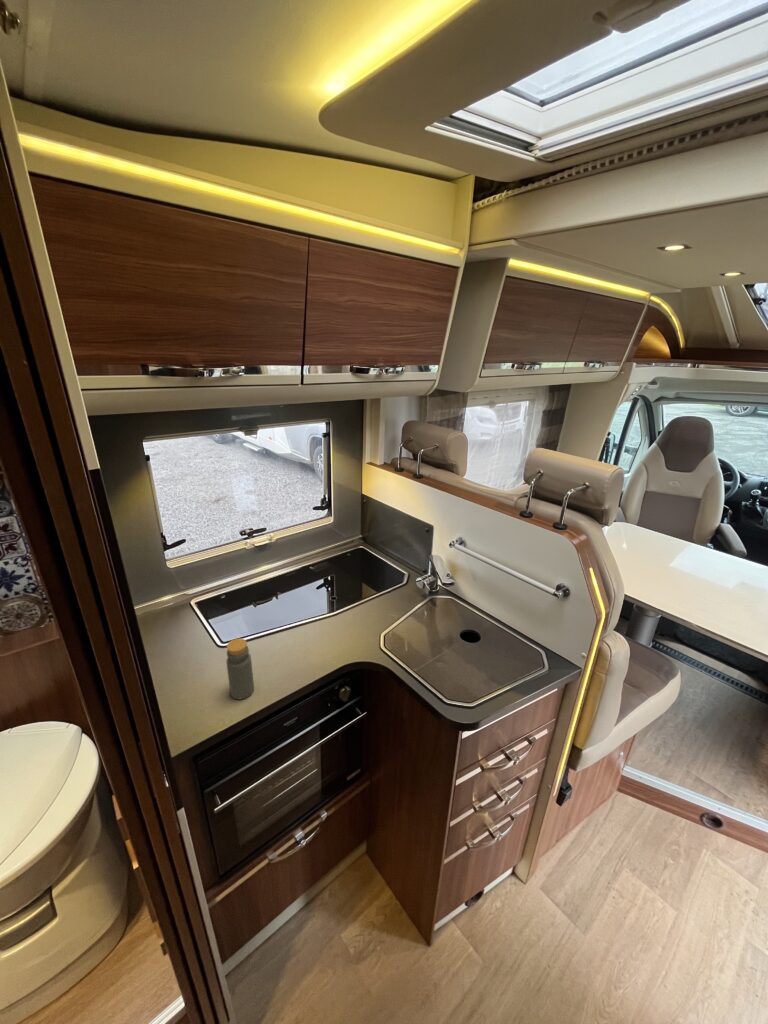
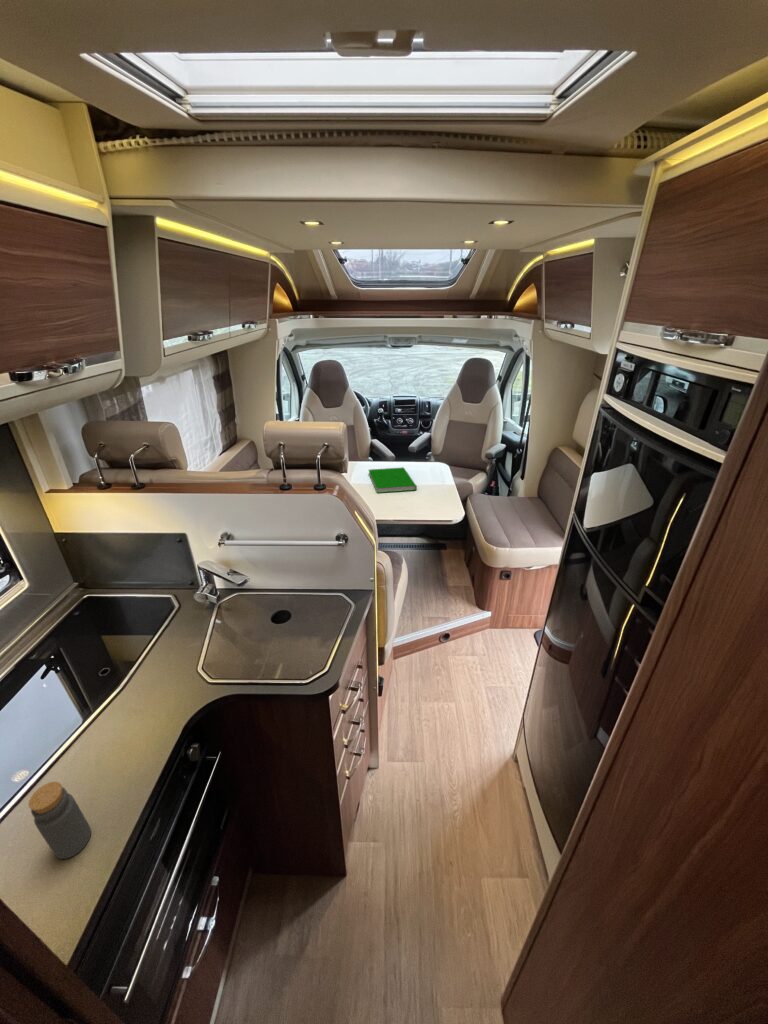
book: none [675,548,744,596] -> present [369,467,417,493]

